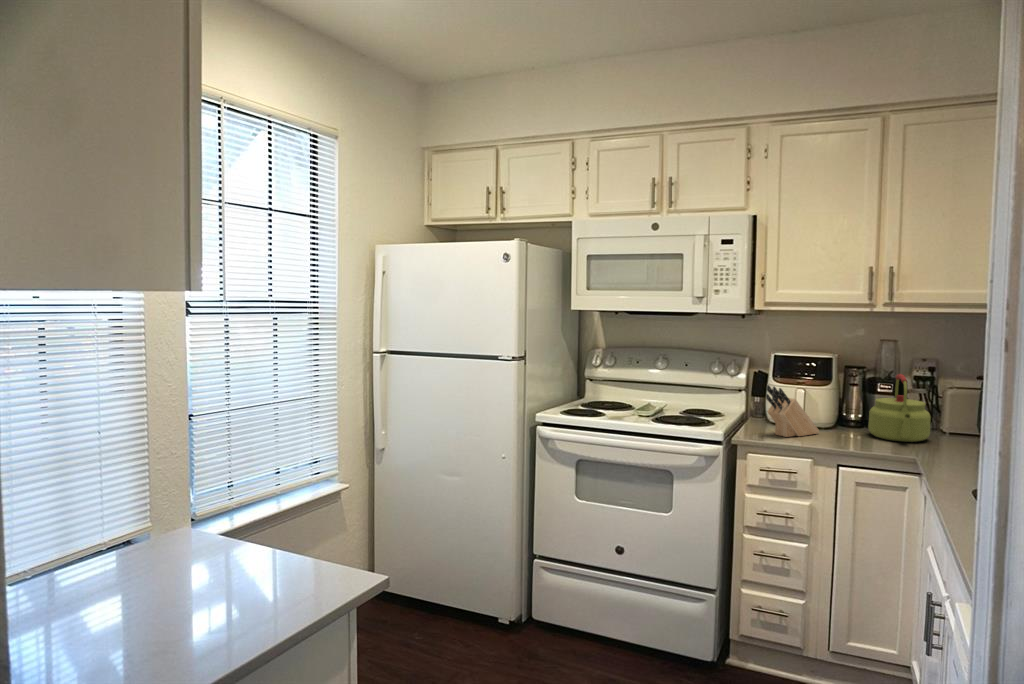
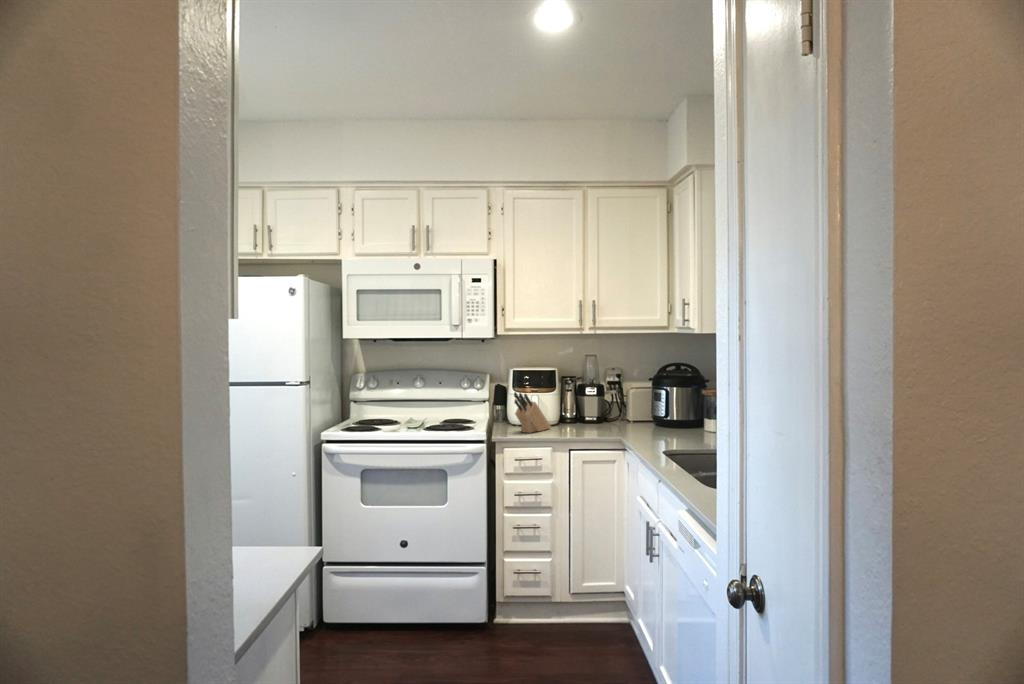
kettle: present [868,374,931,442] -> none [582,379,623,429]

